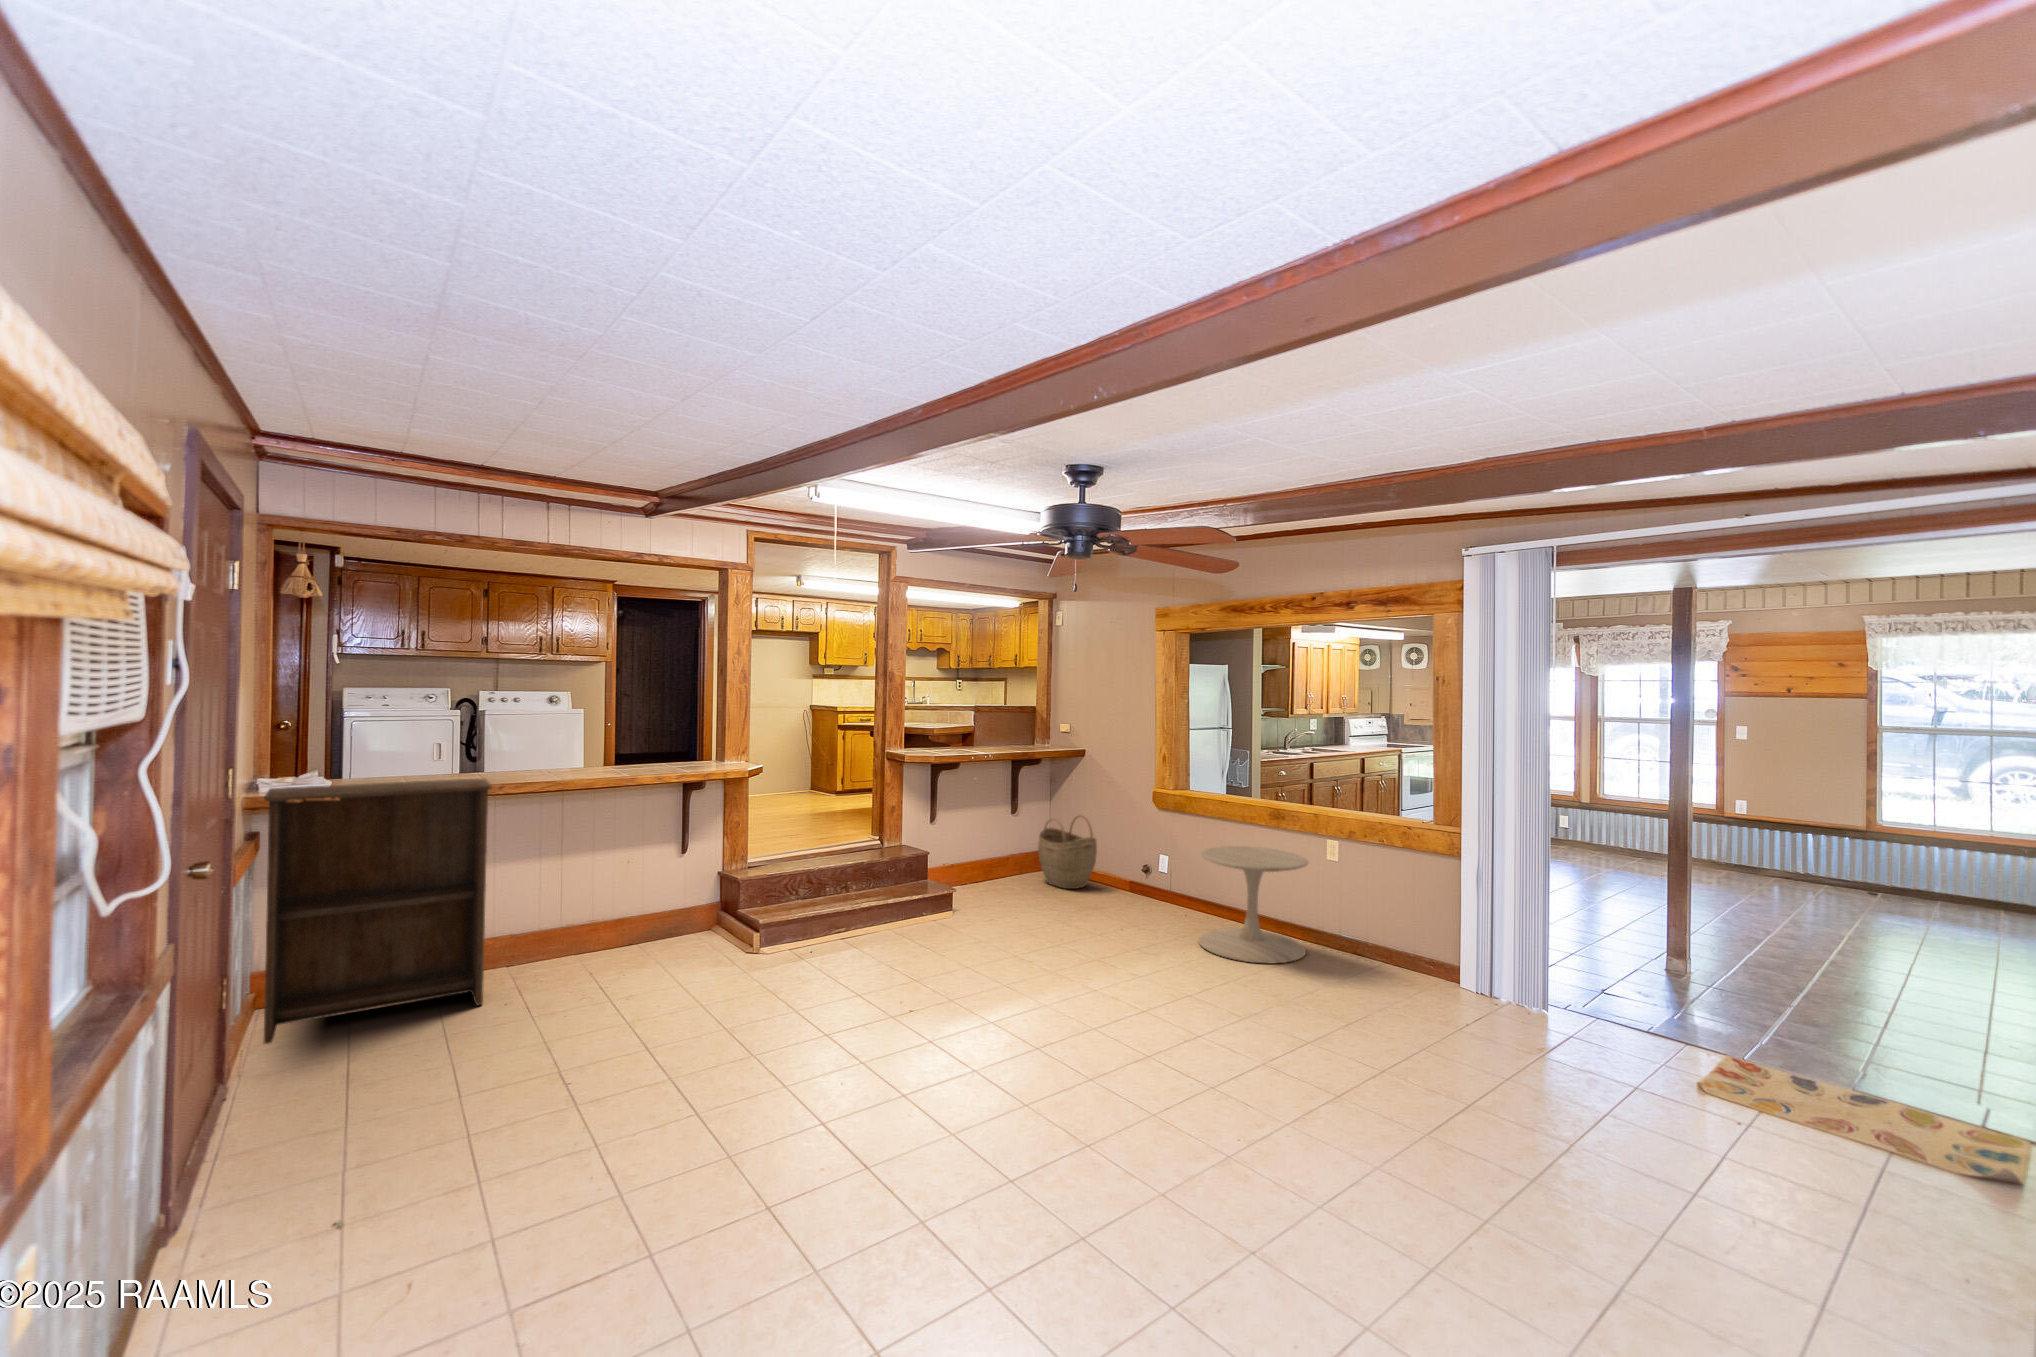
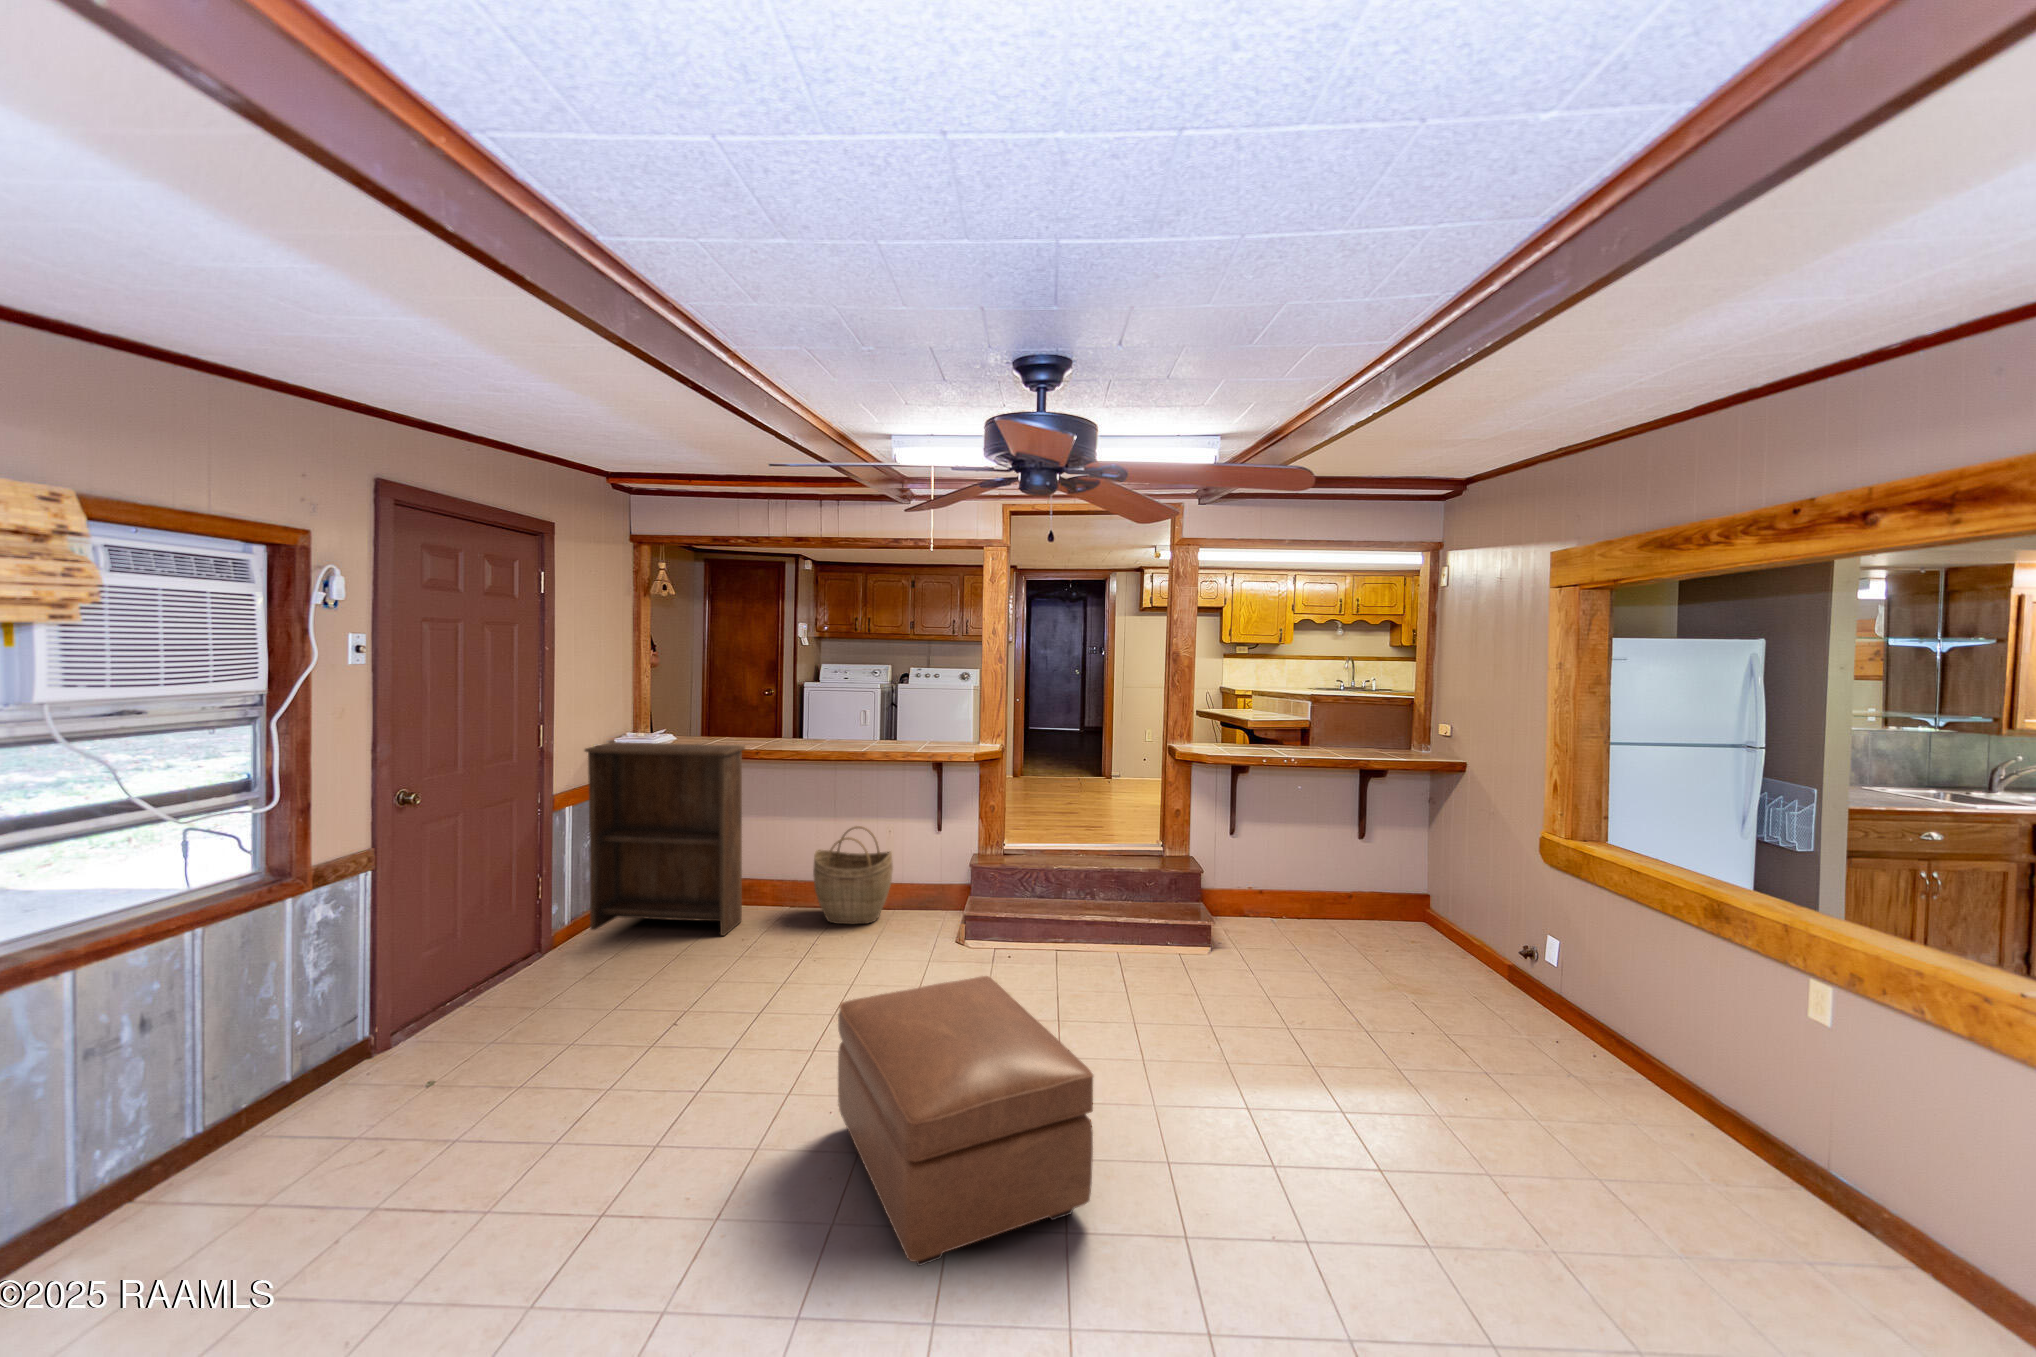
woven basket: present [1038,815,1097,889] -> present [813,826,893,924]
side table: present [1199,846,1308,963] -> none [1514,943,1748,1188]
ottoman: none [868,934,1096,1116] -> present [838,976,1093,1266]

